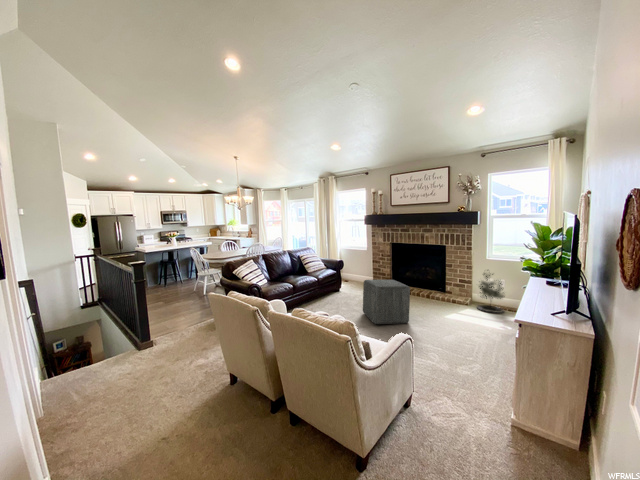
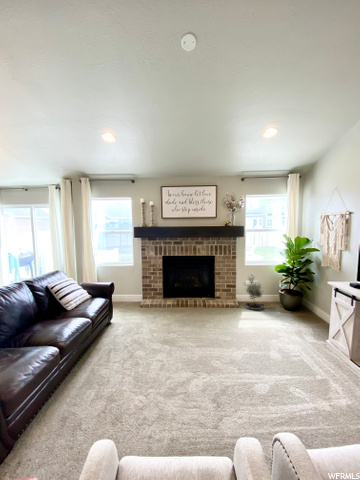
ottoman: present [363,280,410,324] -> none [173,300,228,365]

